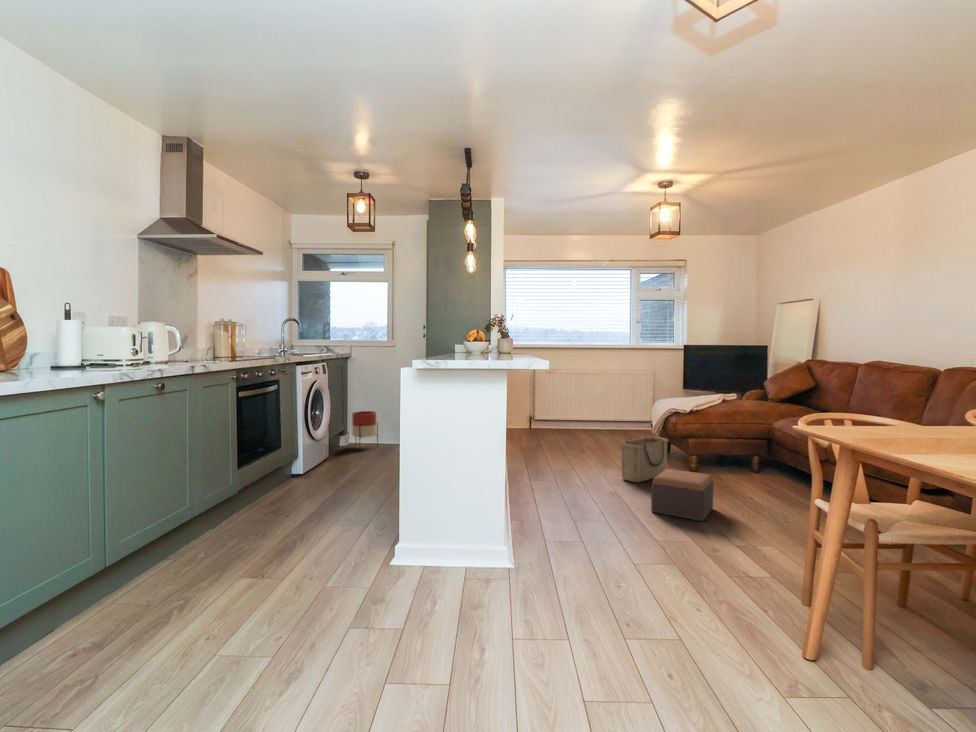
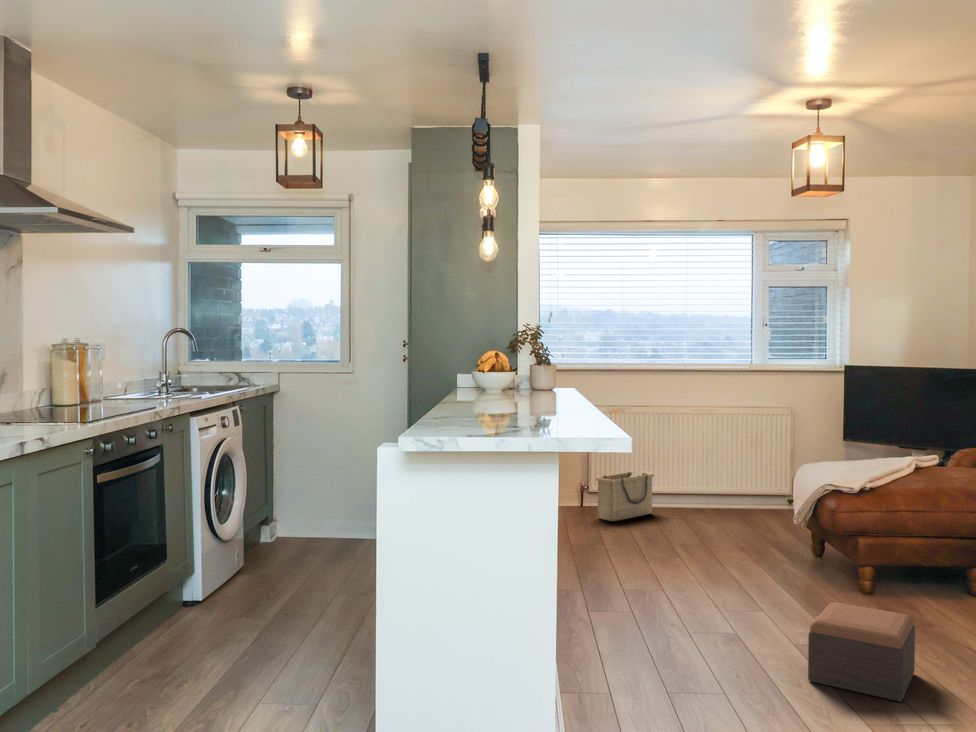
planter: present [352,411,378,446] -> none [282,482,326,551]
basket: present [620,437,668,482] -> present [596,472,654,521]

